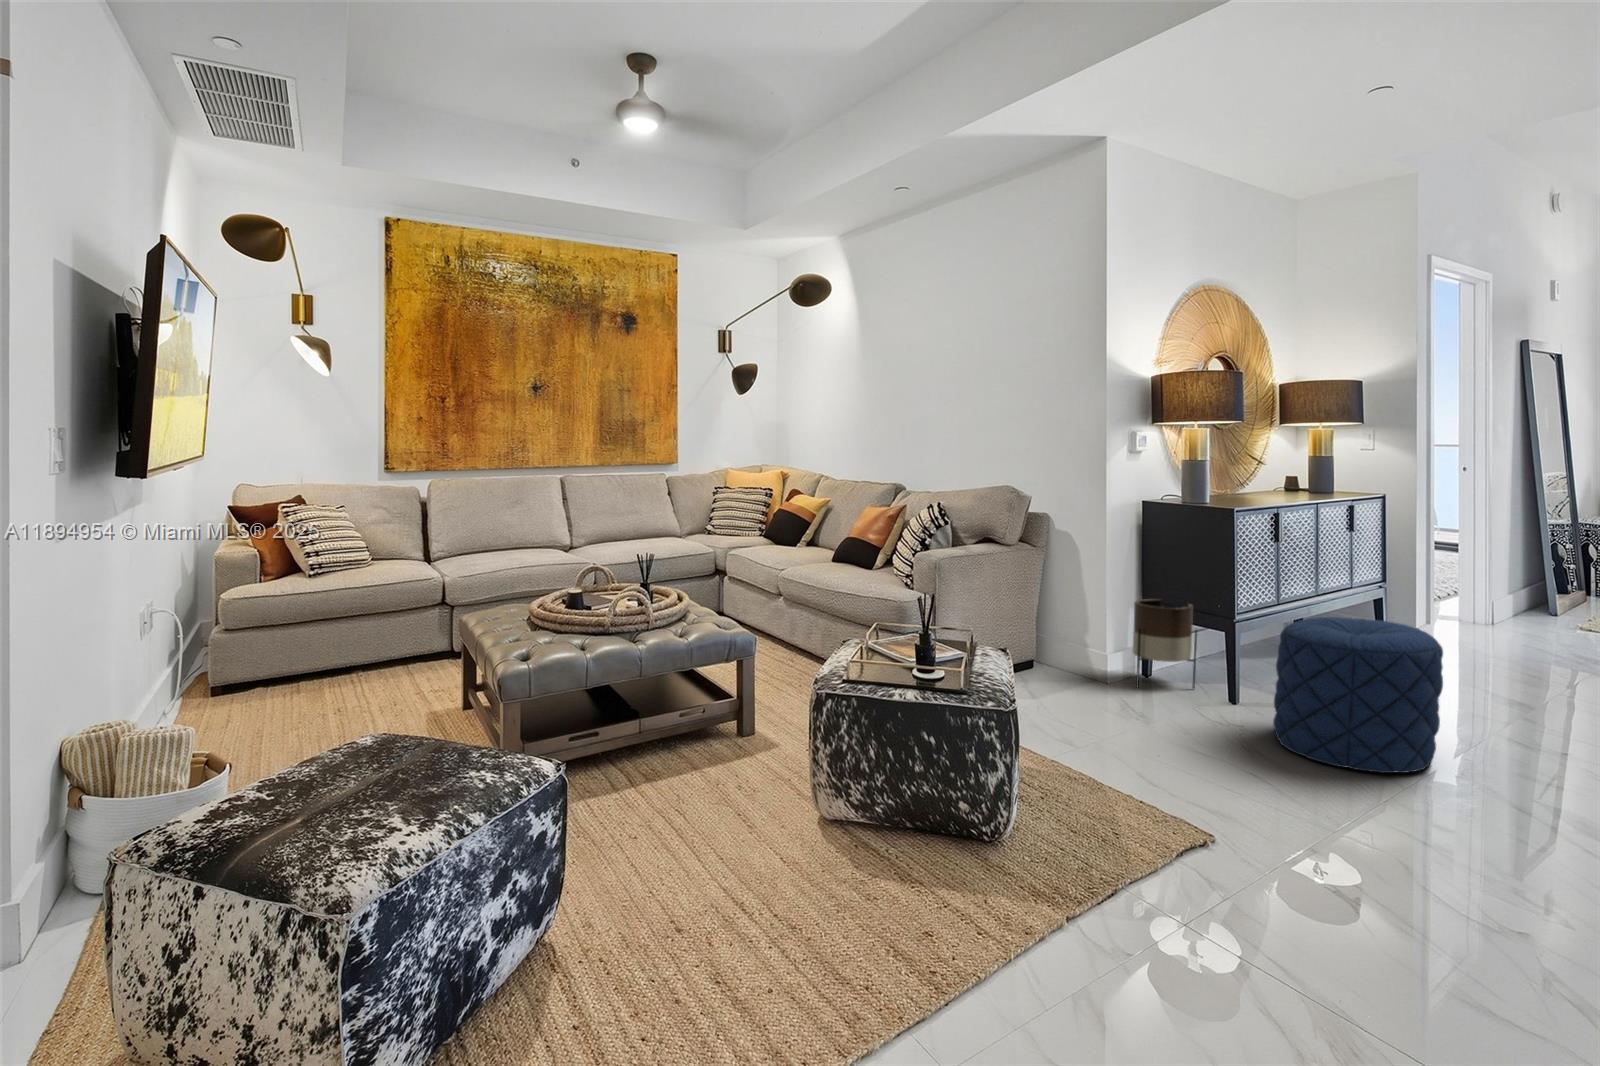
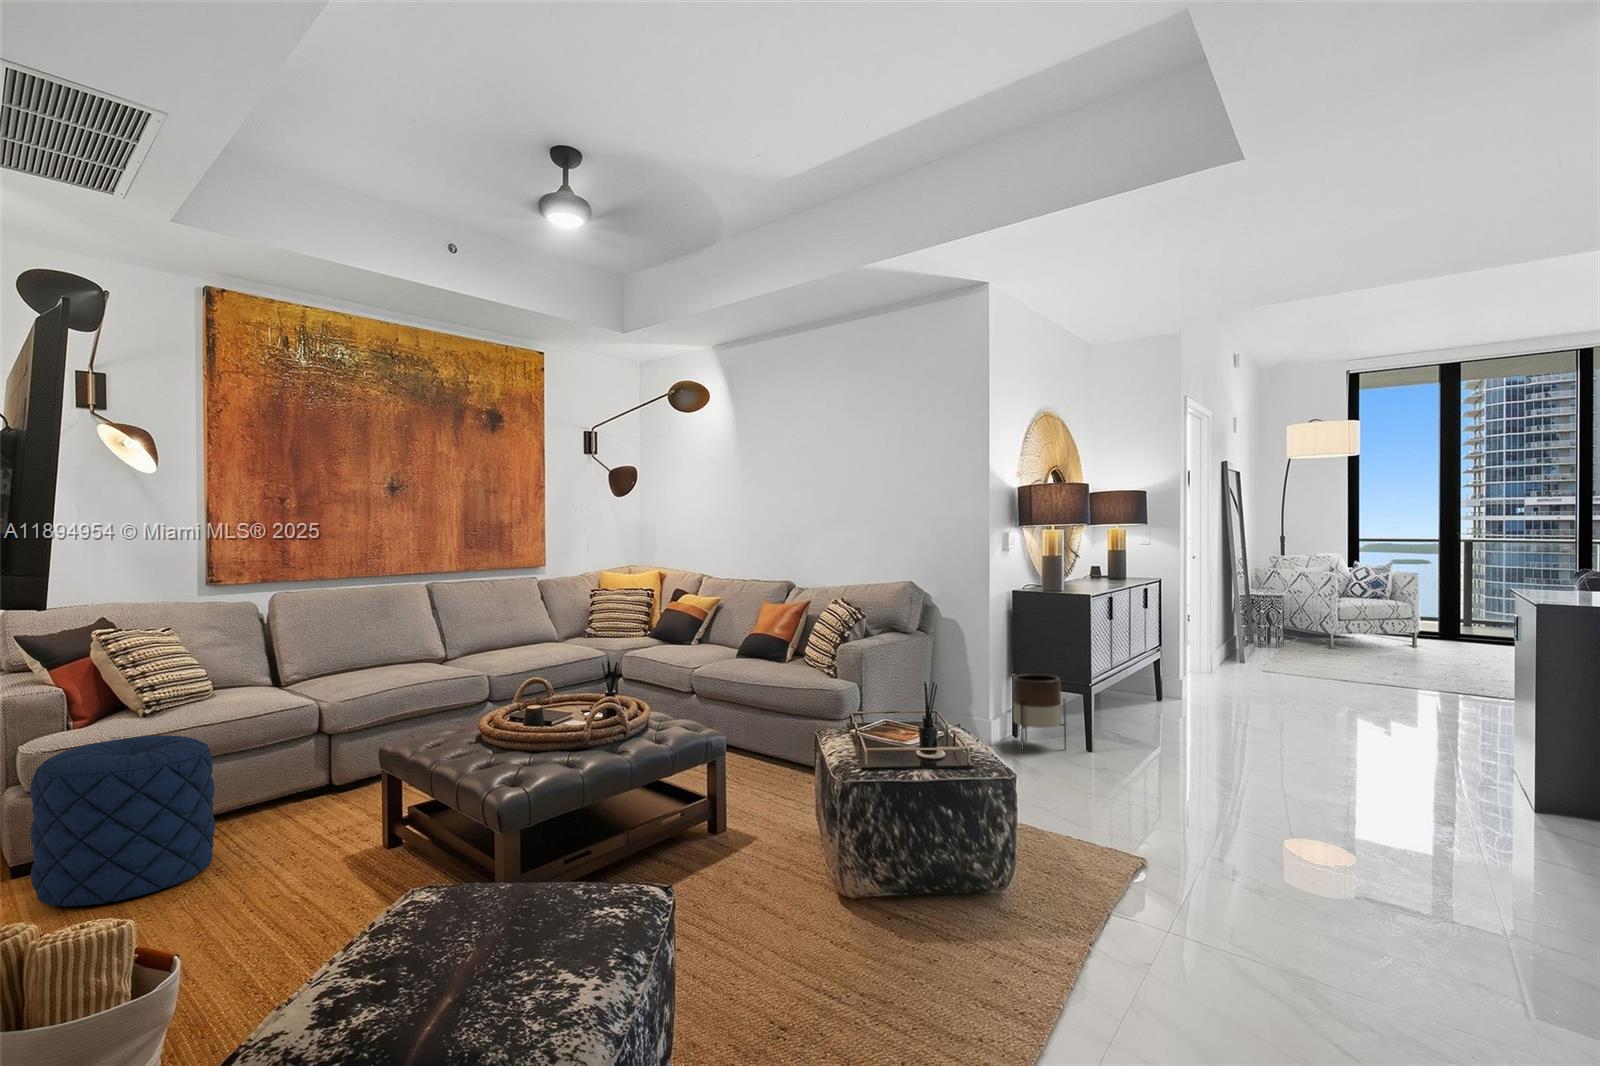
pouf: present [1273,617,1443,773] -> present [30,735,215,906]

